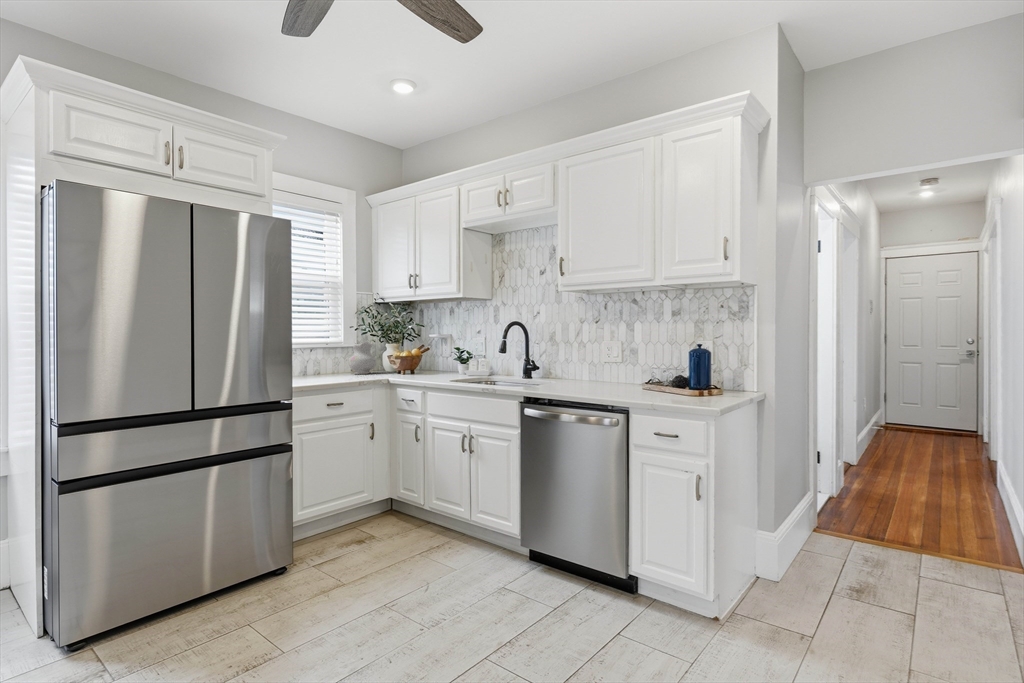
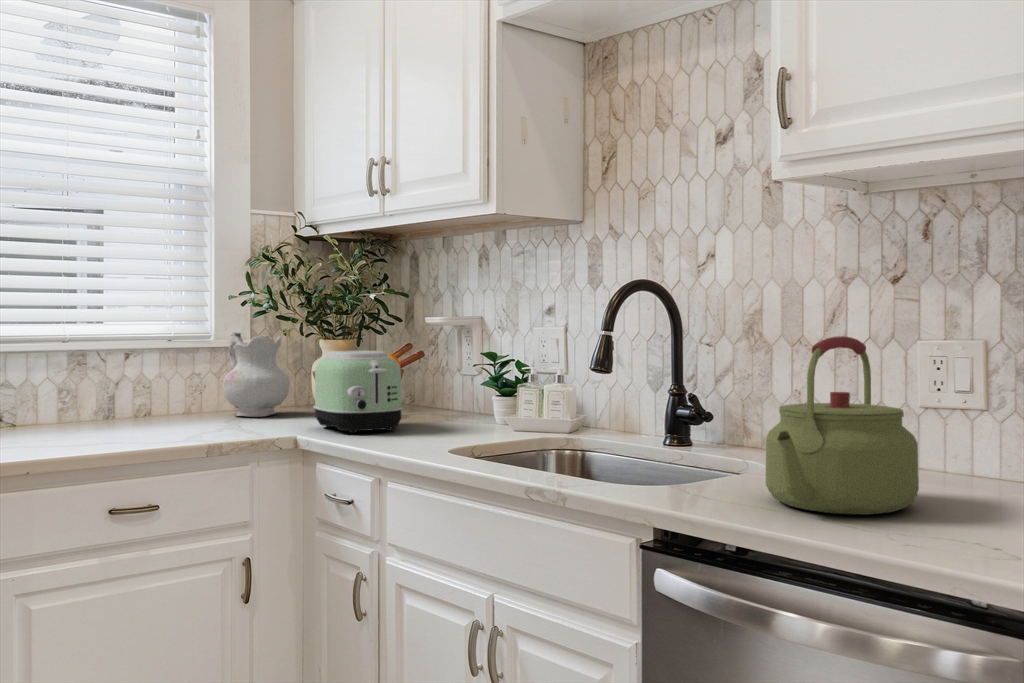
kettle: none [556,339,598,389] -> present [766,336,919,515]
toaster: none [392,347,427,377] -> present [314,351,403,433]

